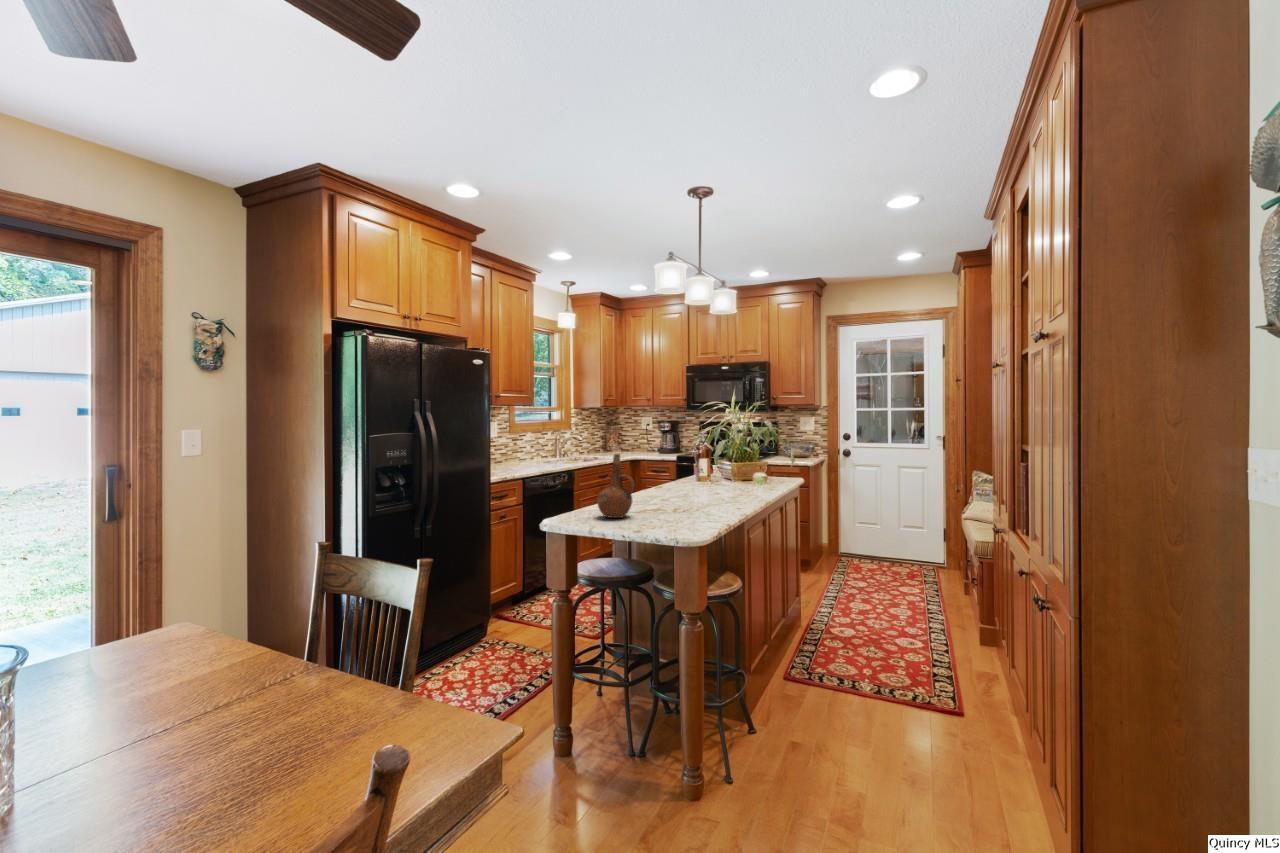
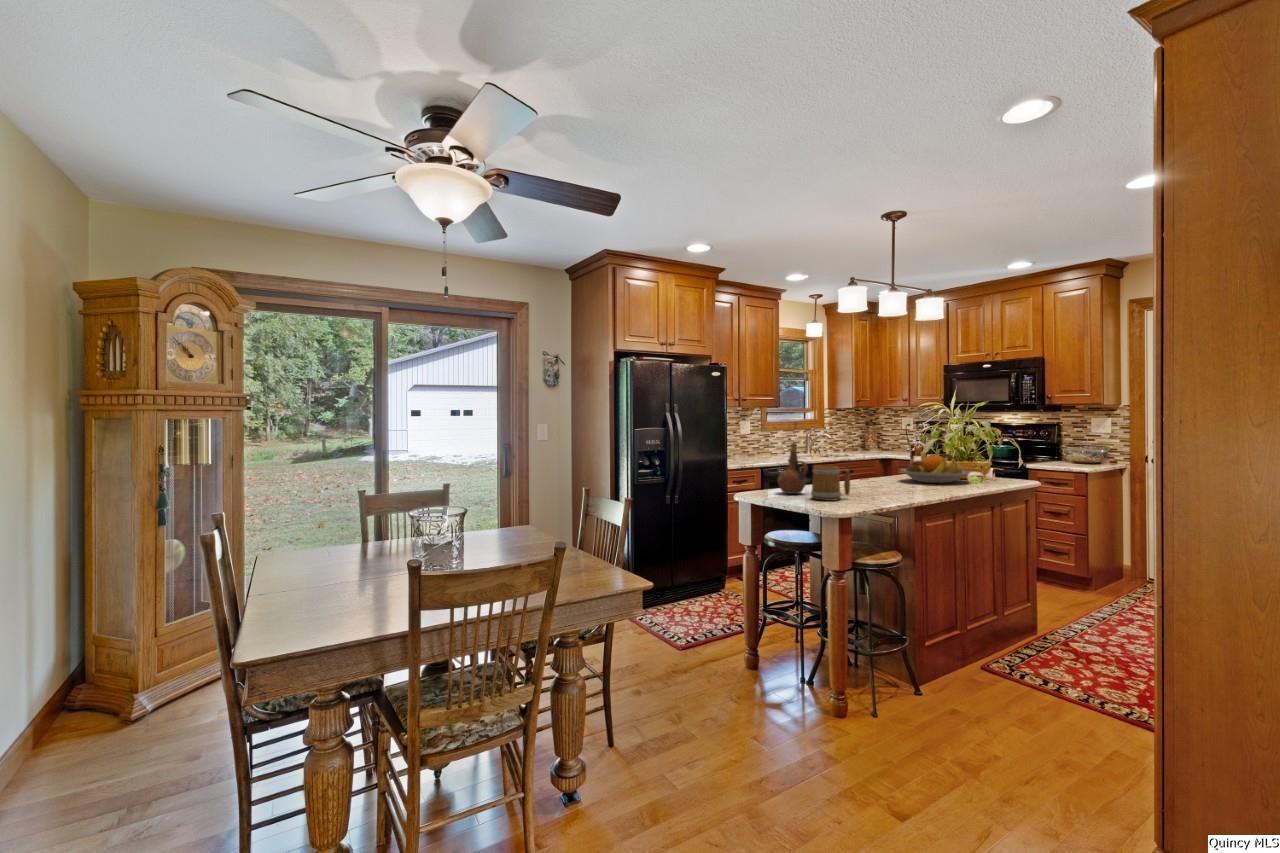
fruit bowl: none [698,460,766,490] -> present [900,455,970,483]
mug: none [647,481,690,525] -> present [811,465,850,501]

